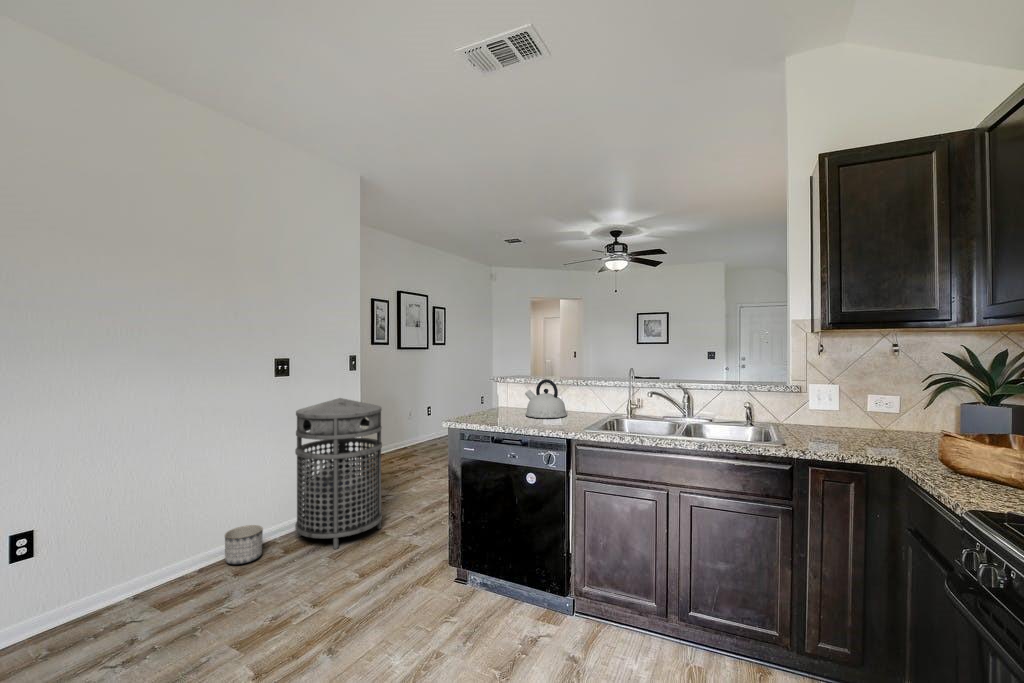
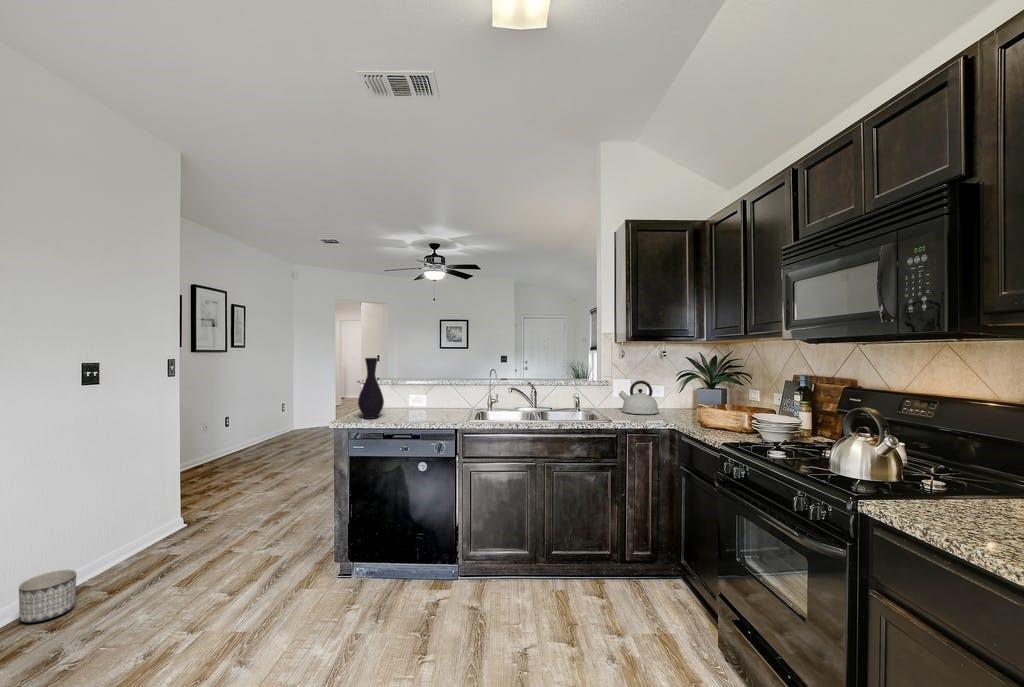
vase: none [475,353,502,419] -> present [358,358,384,419]
kettle: present [525,379,567,418] -> present [618,381,659,414]
trash can: present [295,398,382,549] -> none [112,409,226,579]

